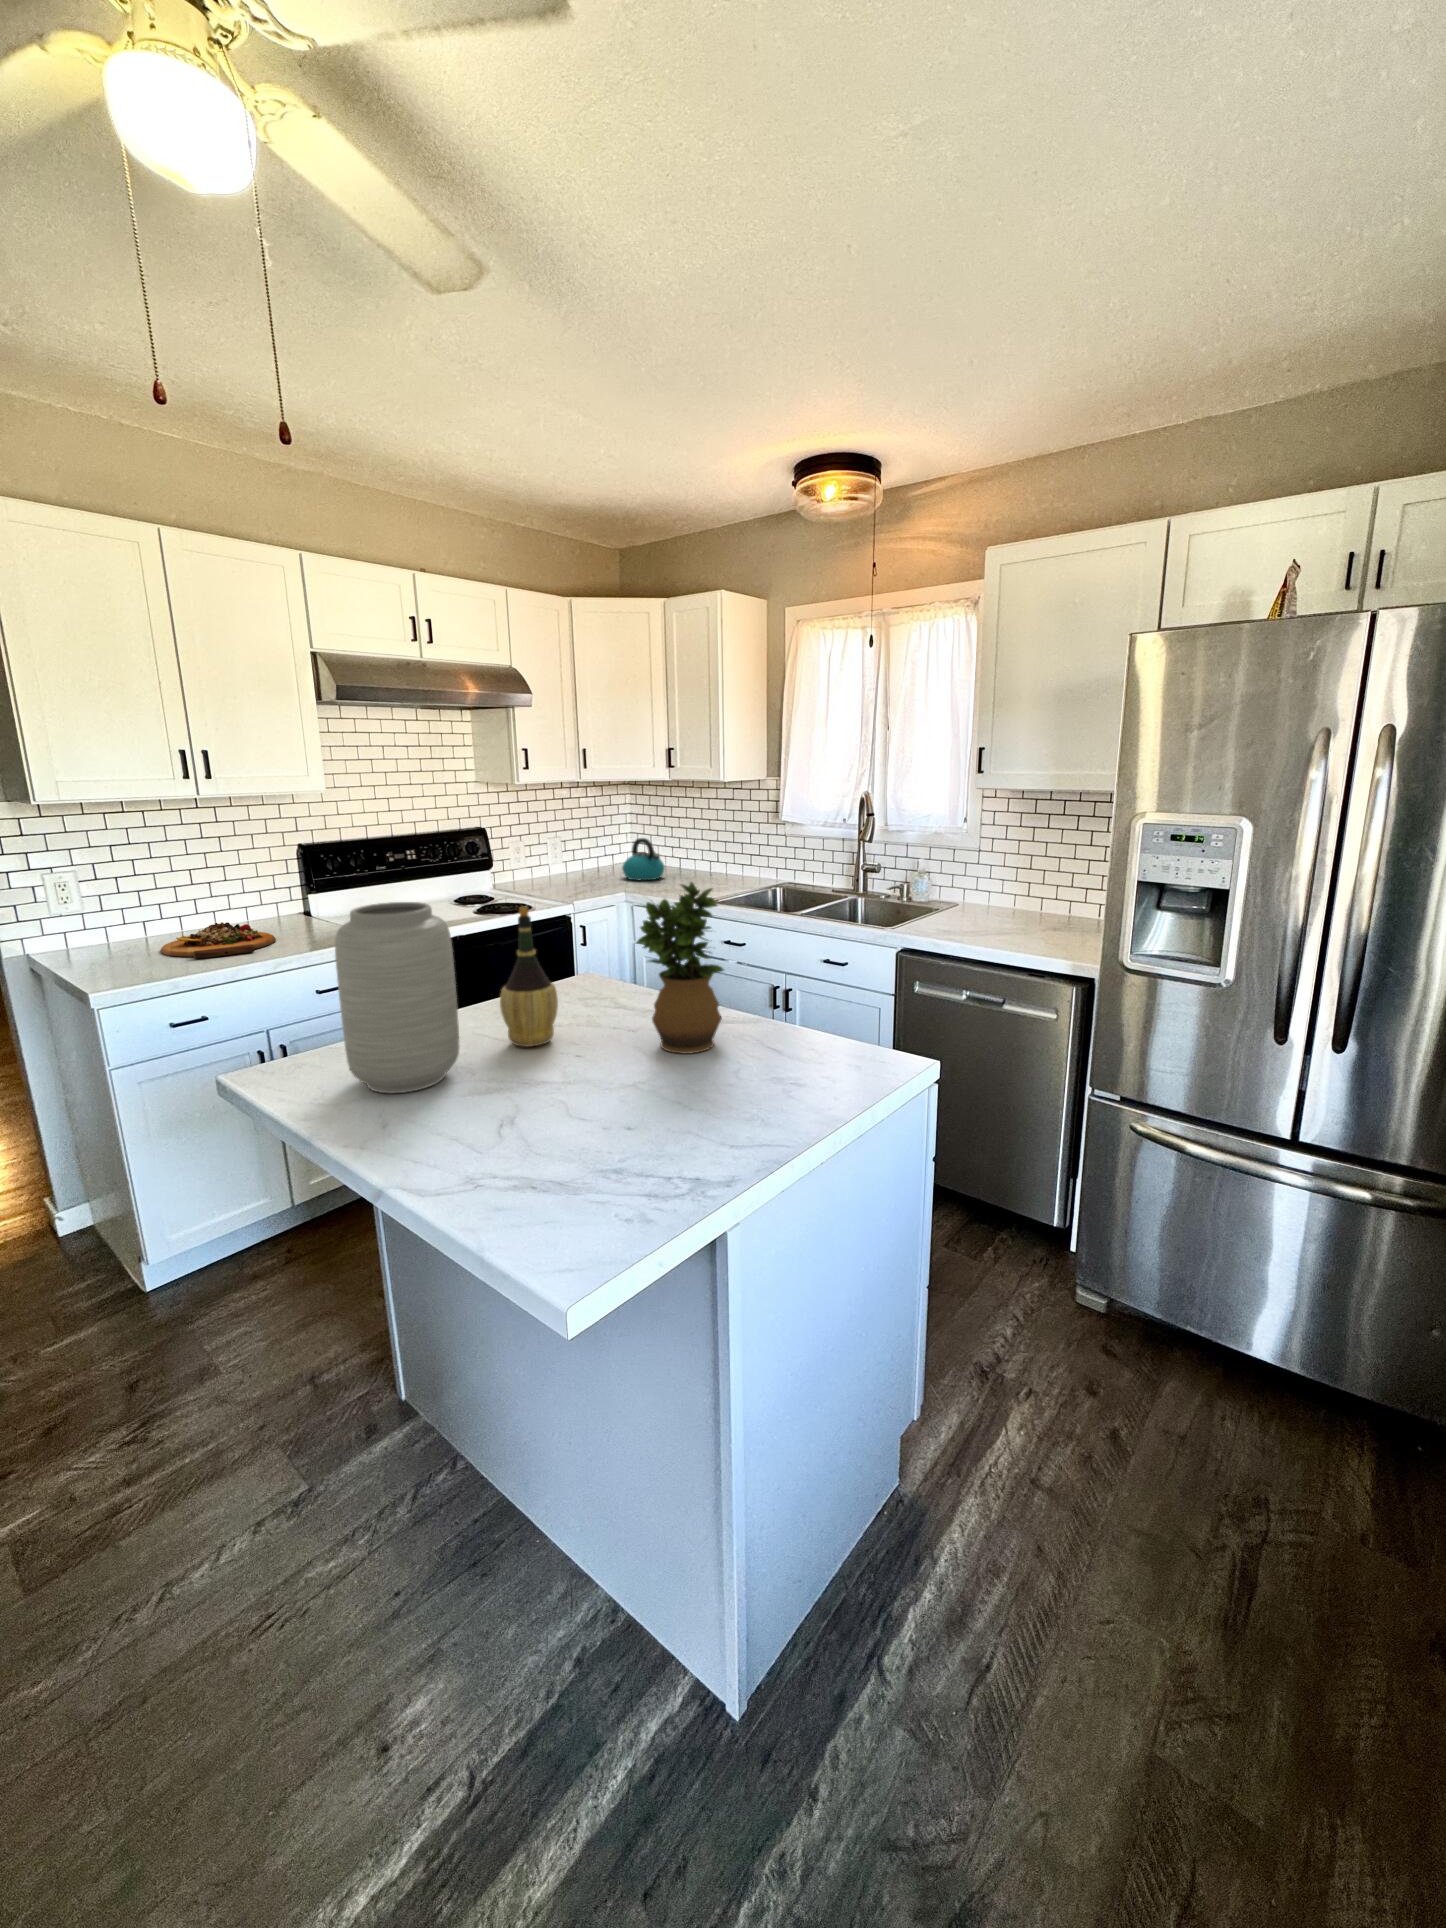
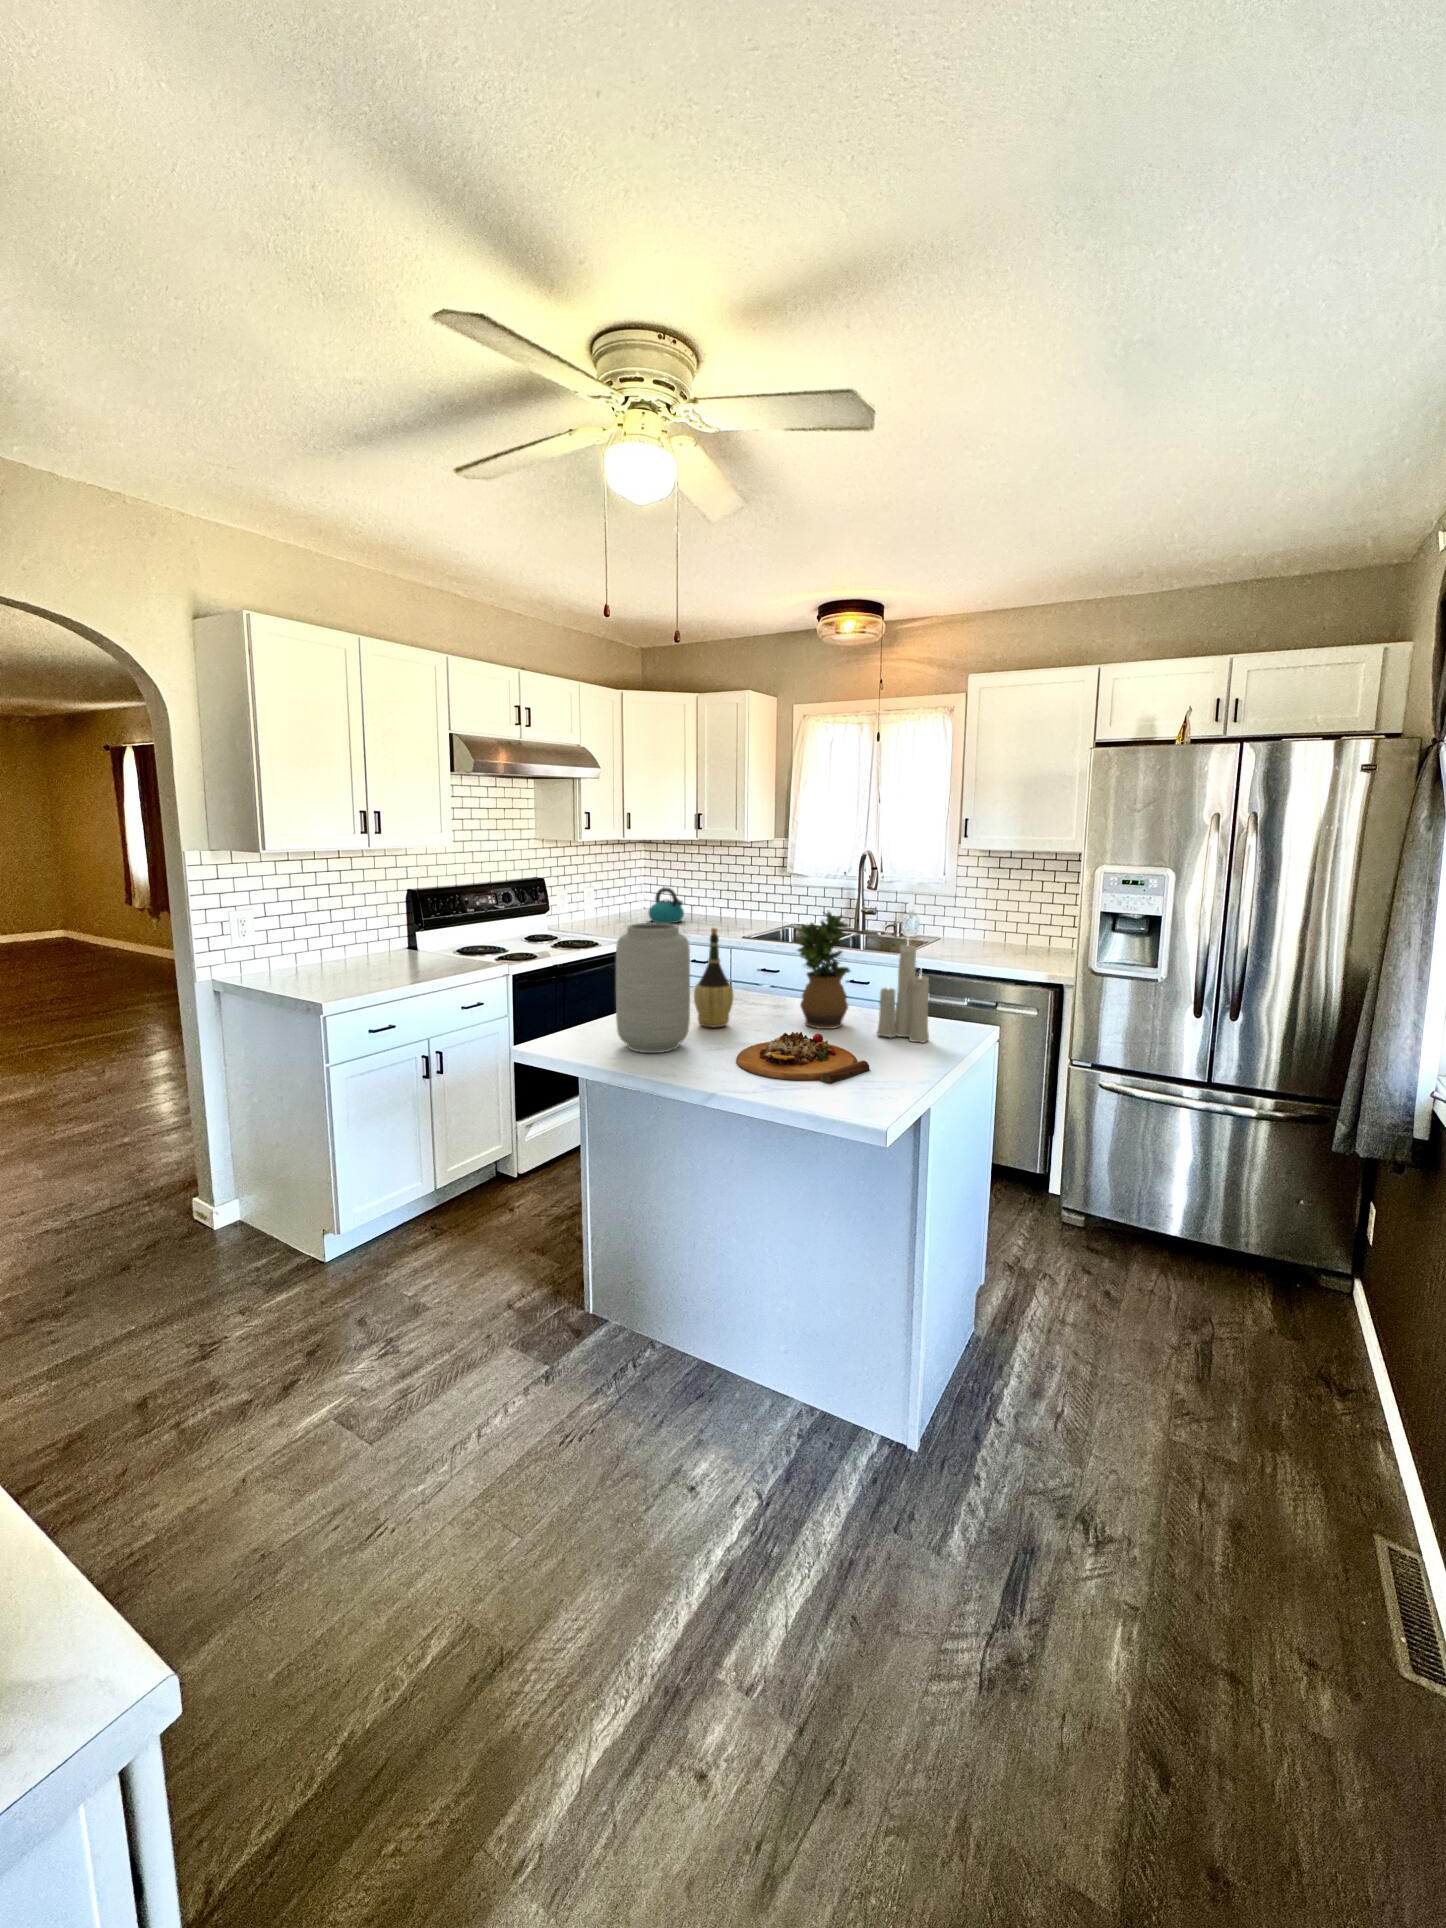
candle: none [743,910,816,1086] -> present [877,942,929,1043]
cutting board: present [161,922,276,959] -> present [736,1032,870,1083]

